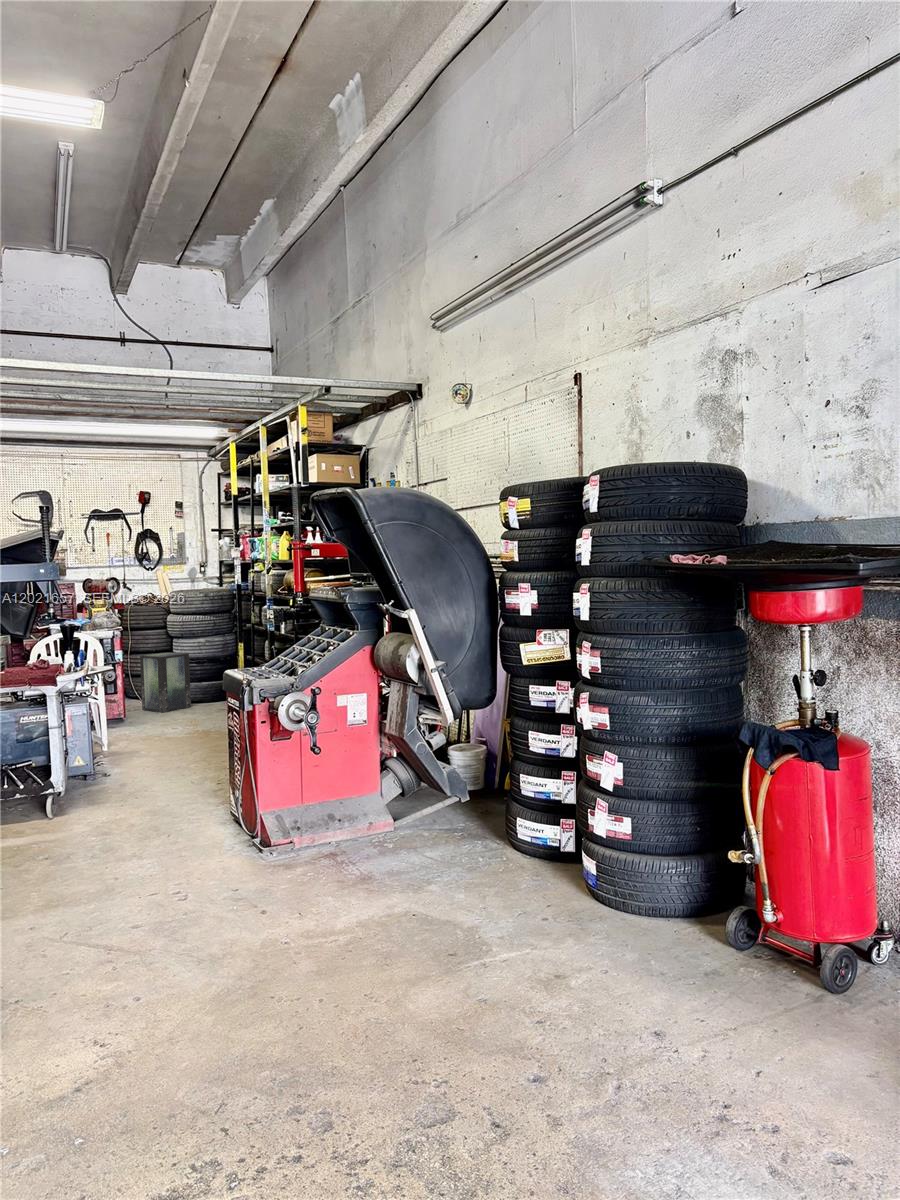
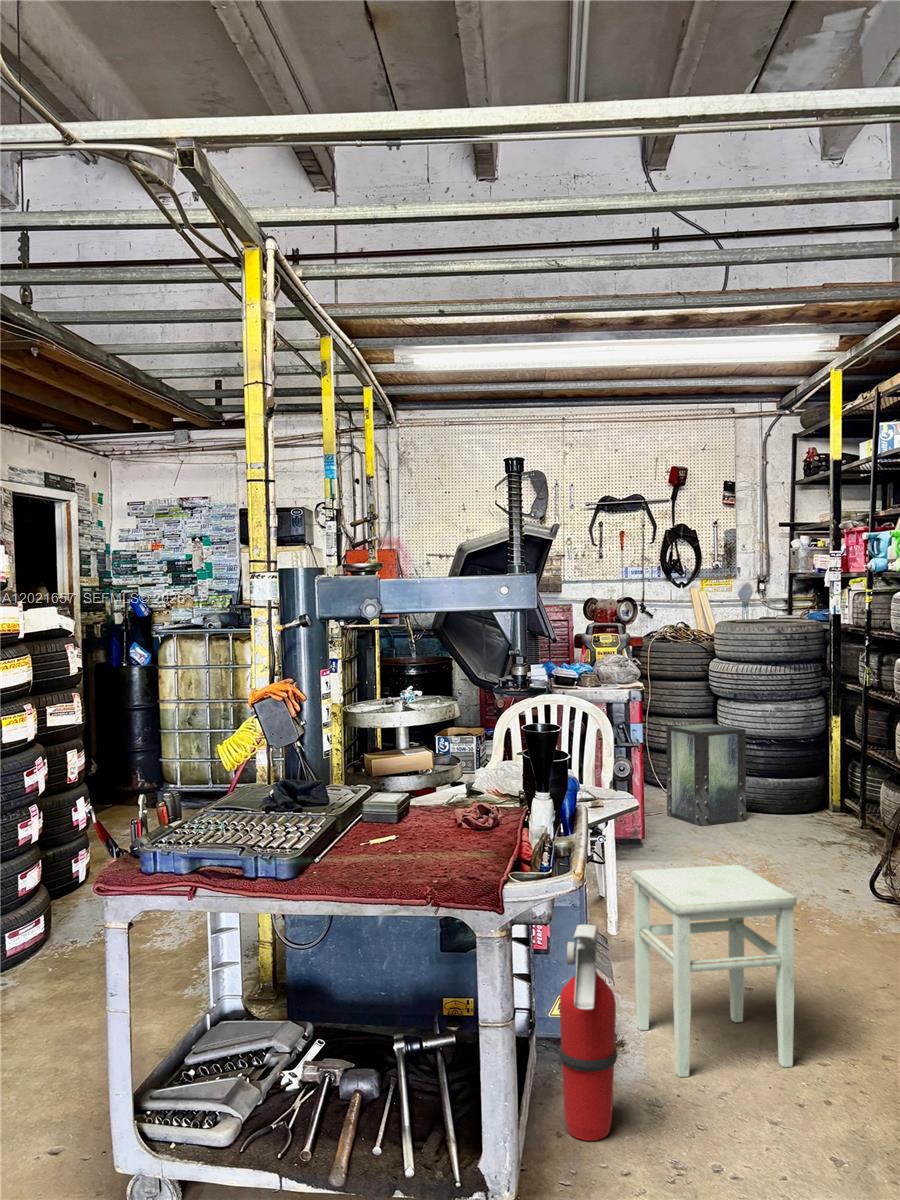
stool: none [115,704,197,799] -> present [631,865,797,1077]
fire extinguisher: none [80,726,110,823] -> present [558,924,618,1141]

